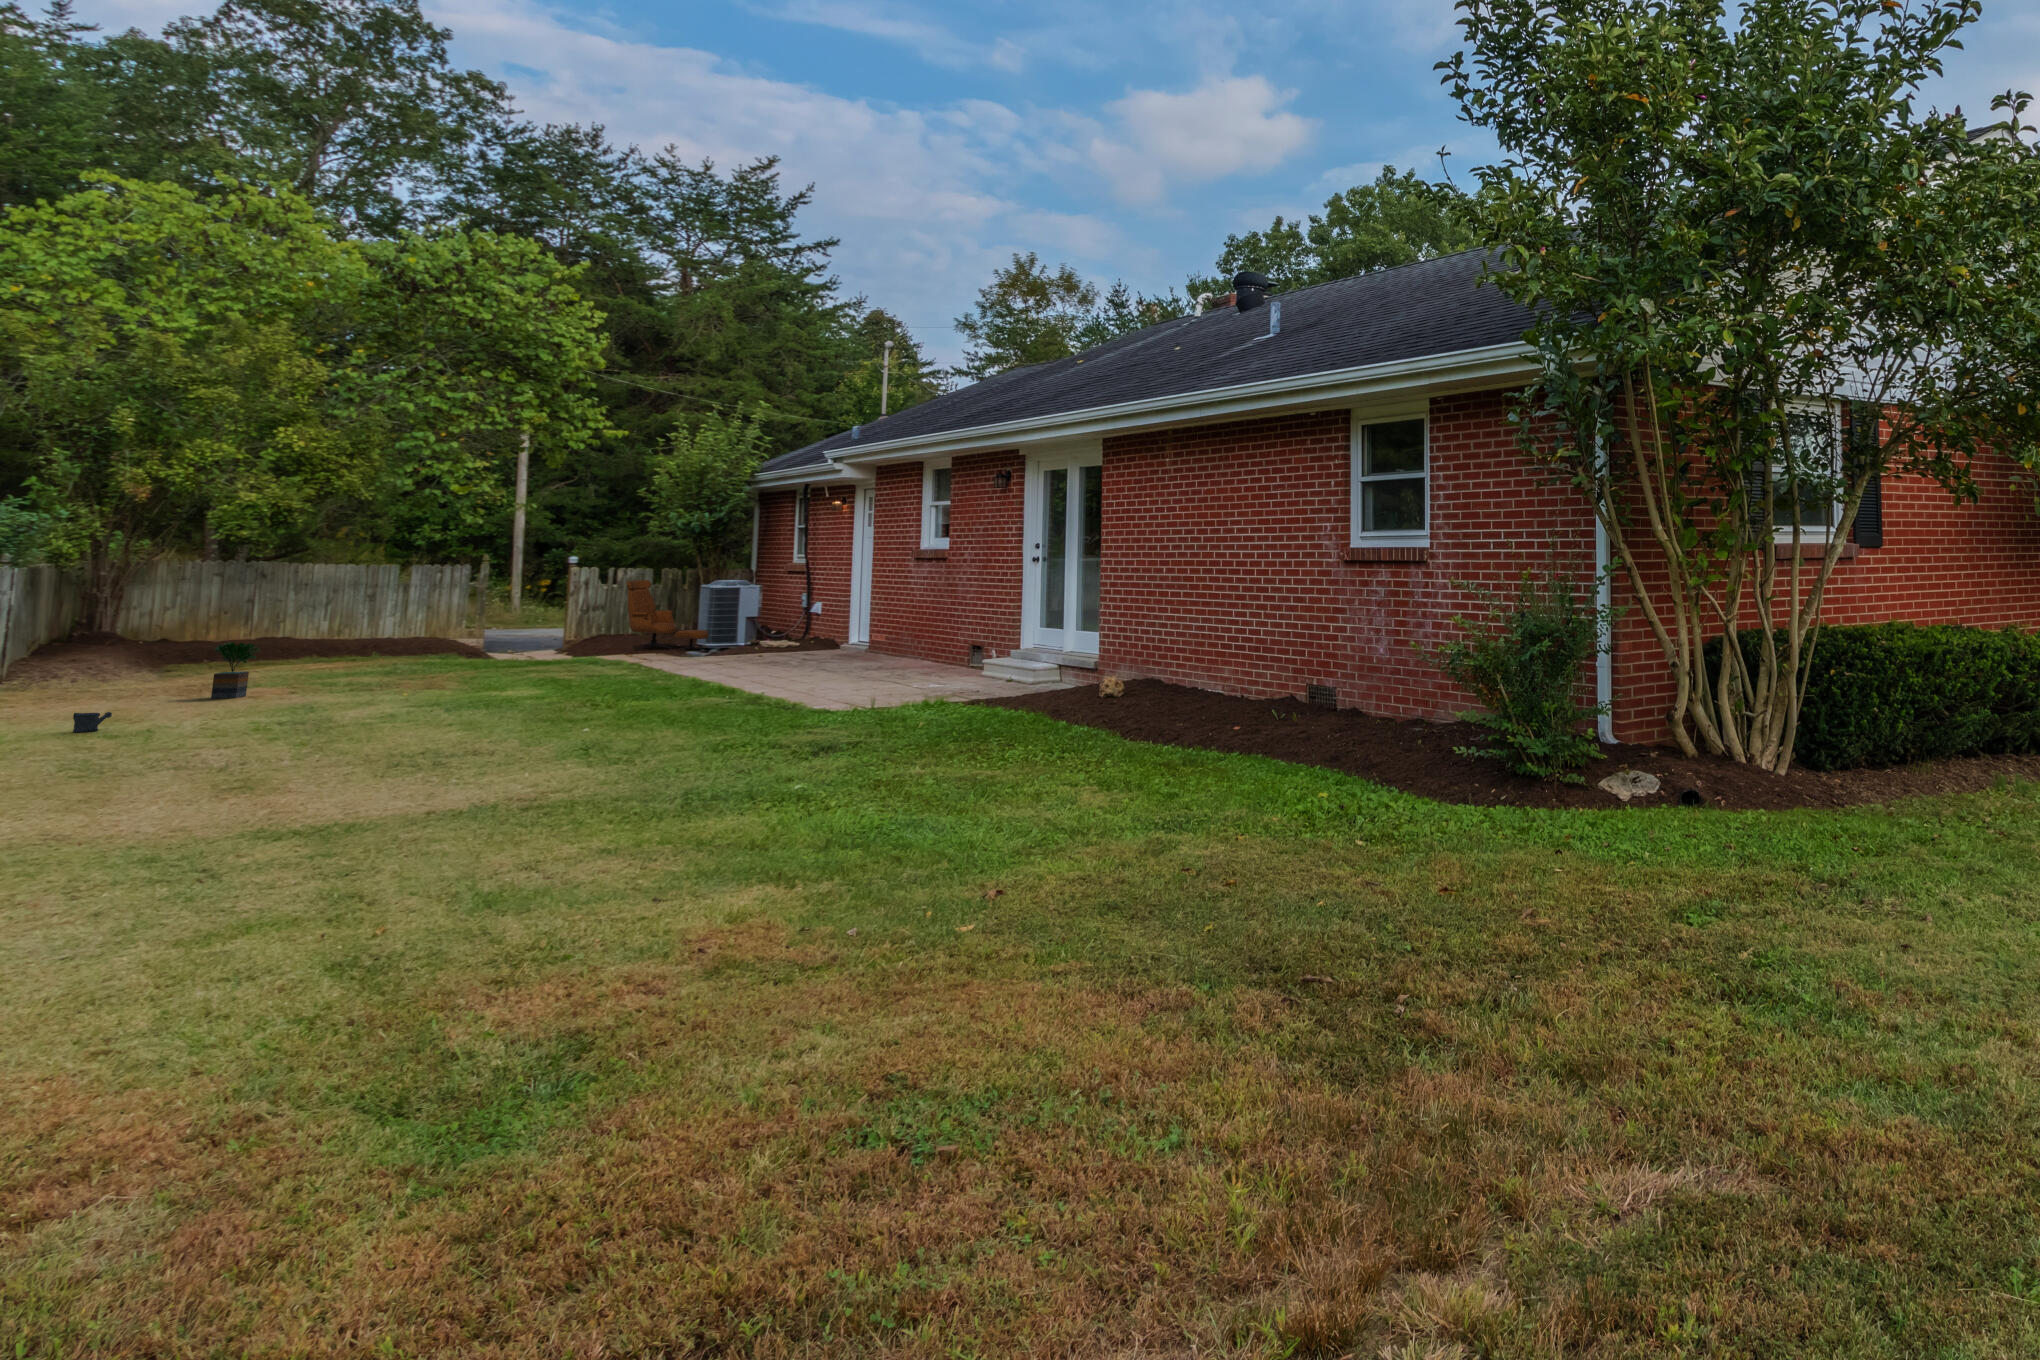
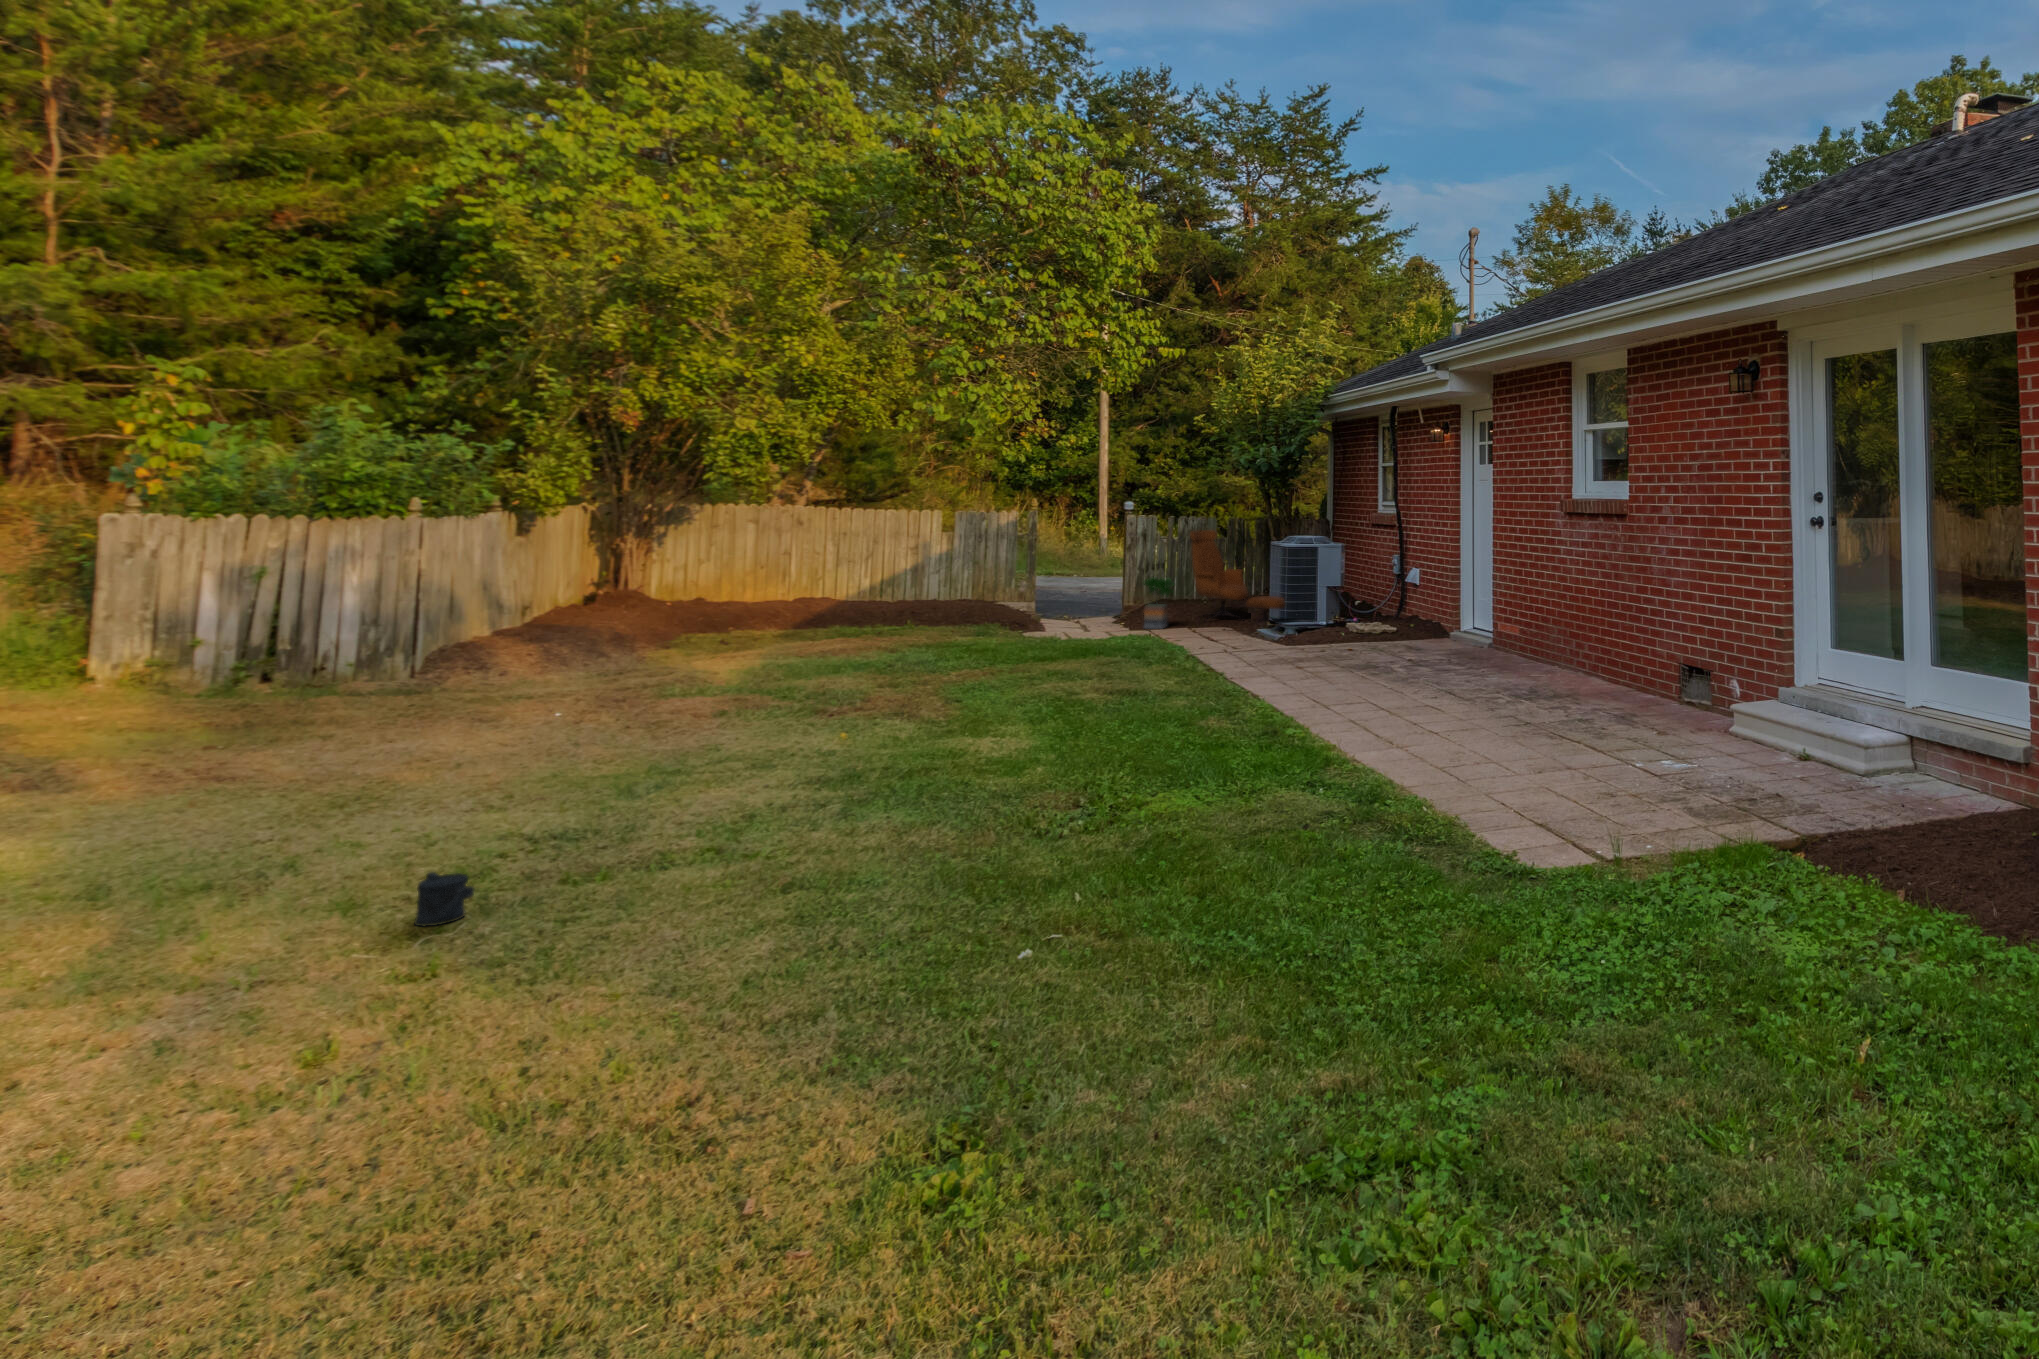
potted tree: present [211,642,259,699] -> present [1144,577,1174,629]
watering can: present [73,712,112,733] -> present [414,872,474,926]

